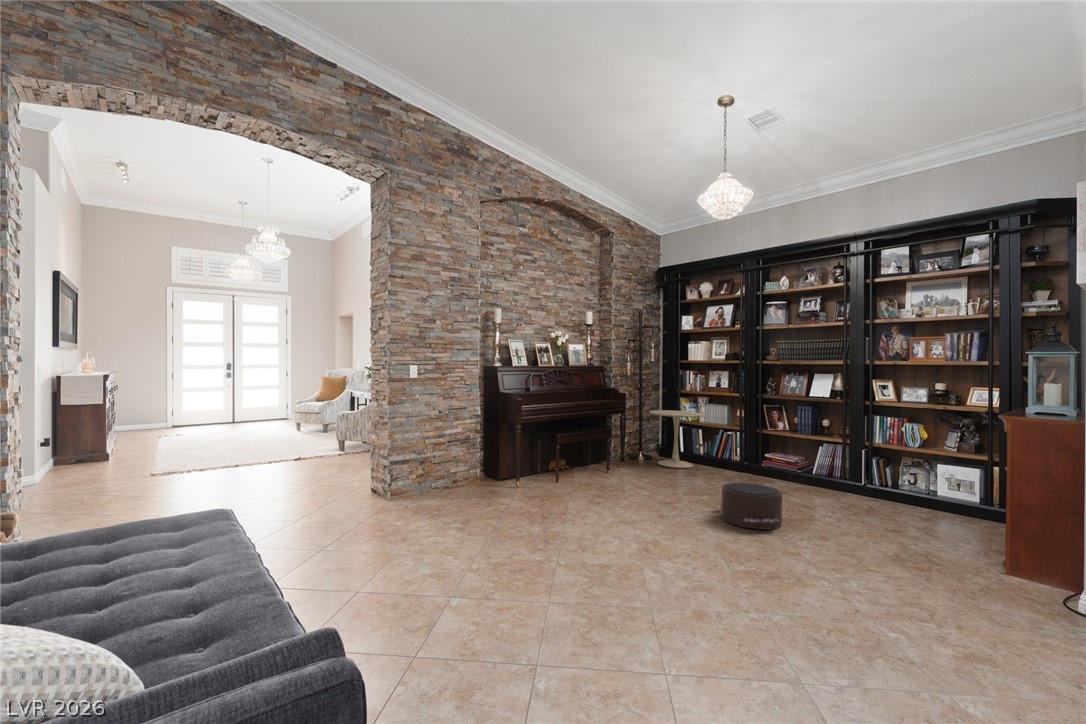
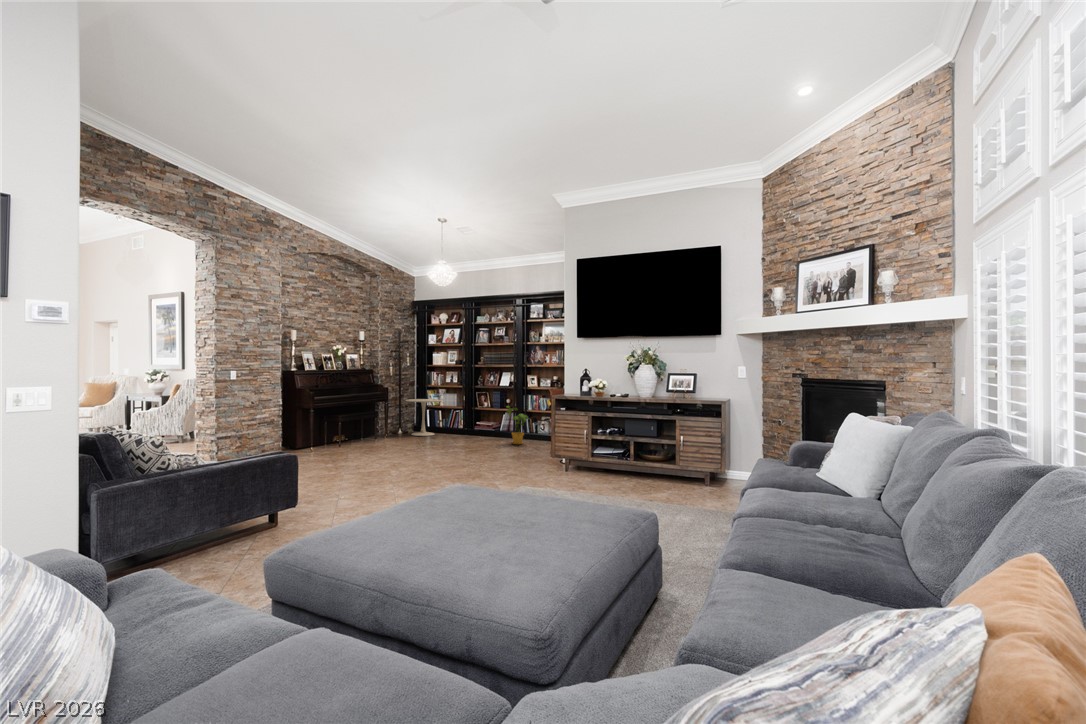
house plant: none [839,435,889,508] -> present [507,406,527,444]
pouf: present [717,483,782,530] -> none [437,434,470,456]

